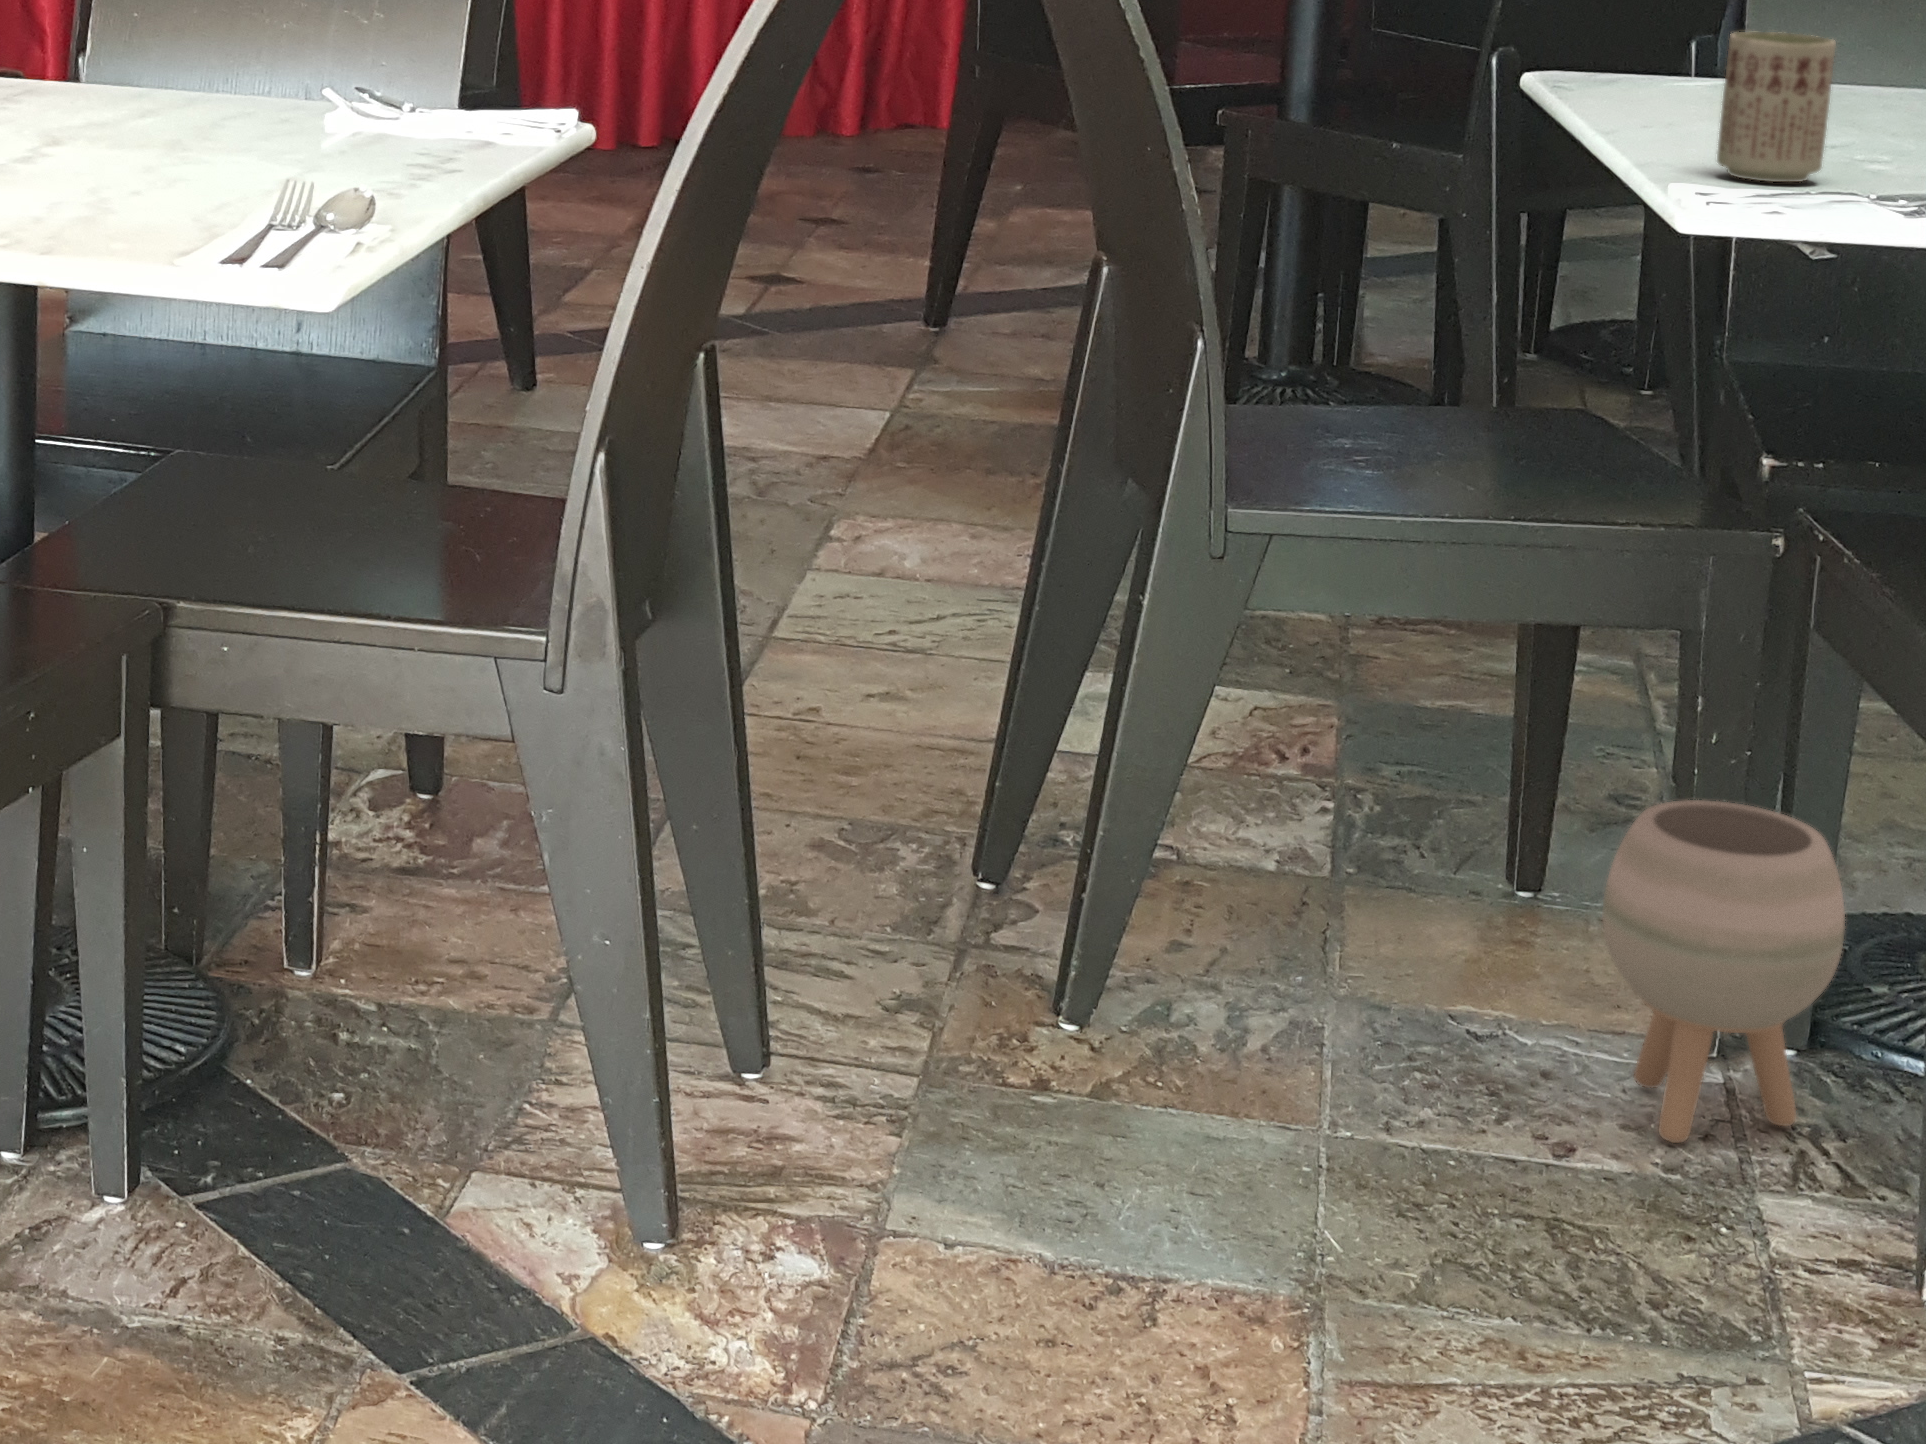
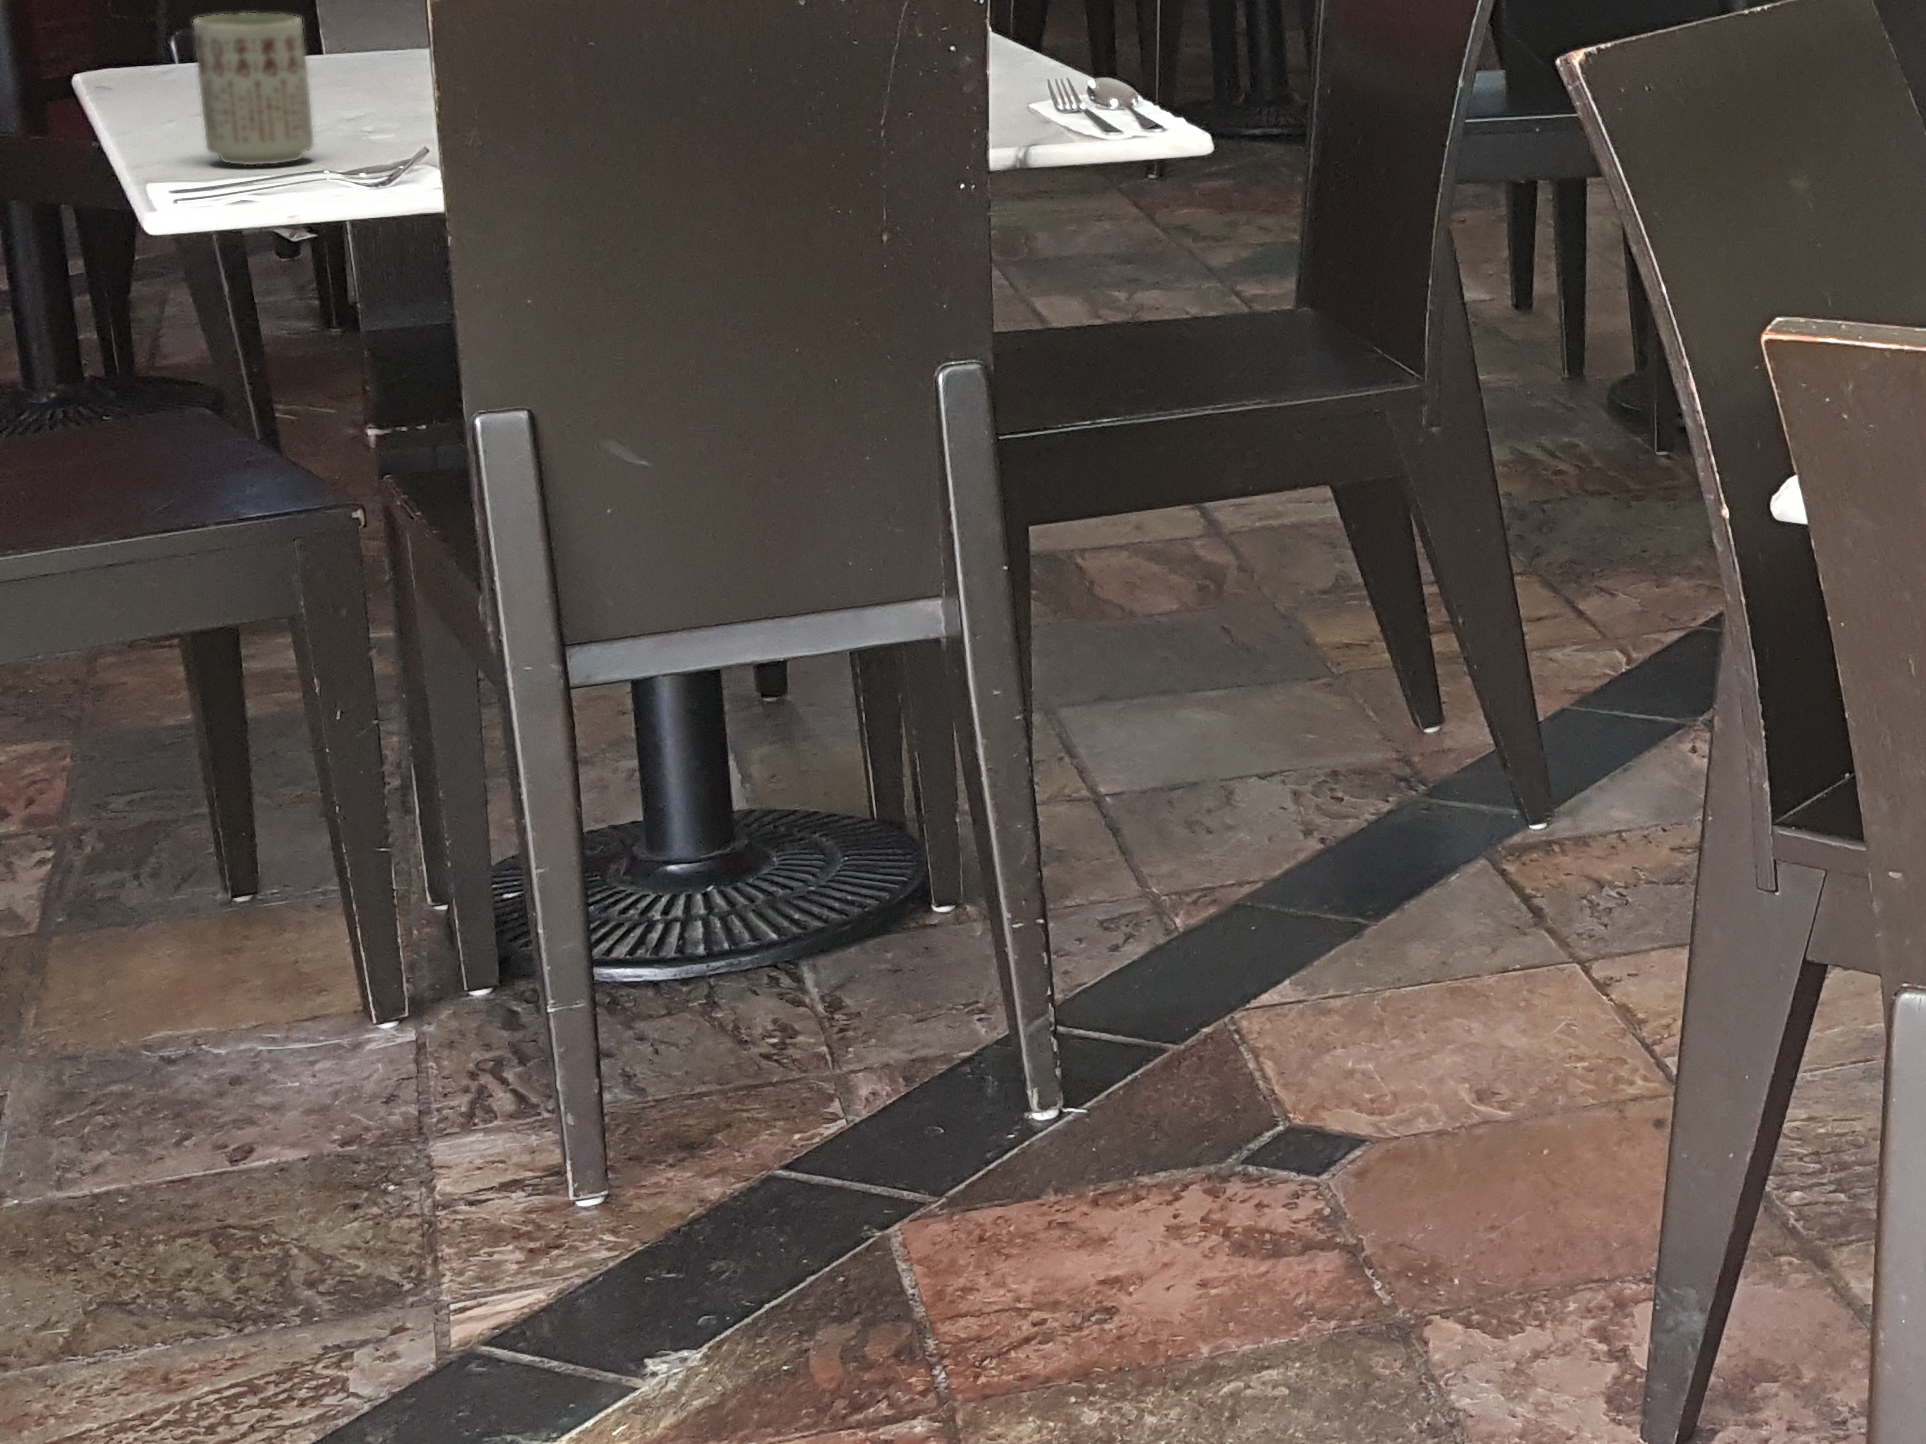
planter: present [1602,800,1845,1143] -> none [244,773,484,1114]

